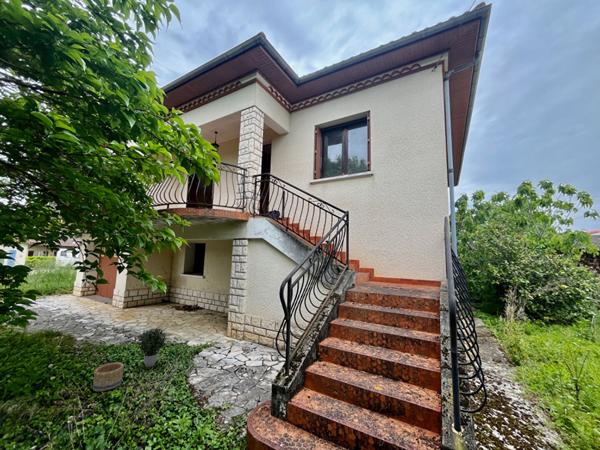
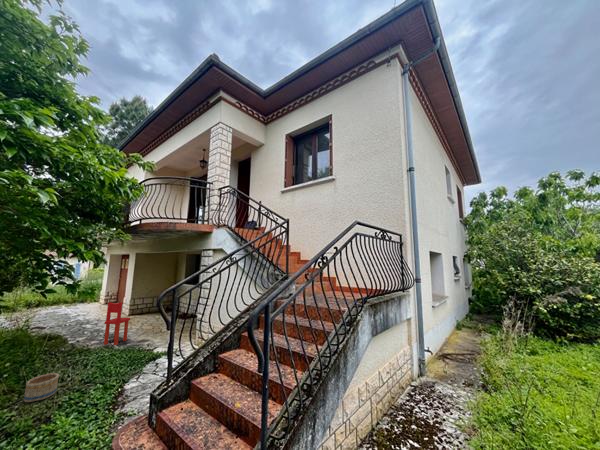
chair: none [122,292,148,337] -> present [104,302,130,345]
potted plant: present [139,328,166,367] -> none [83,339,115,378]

